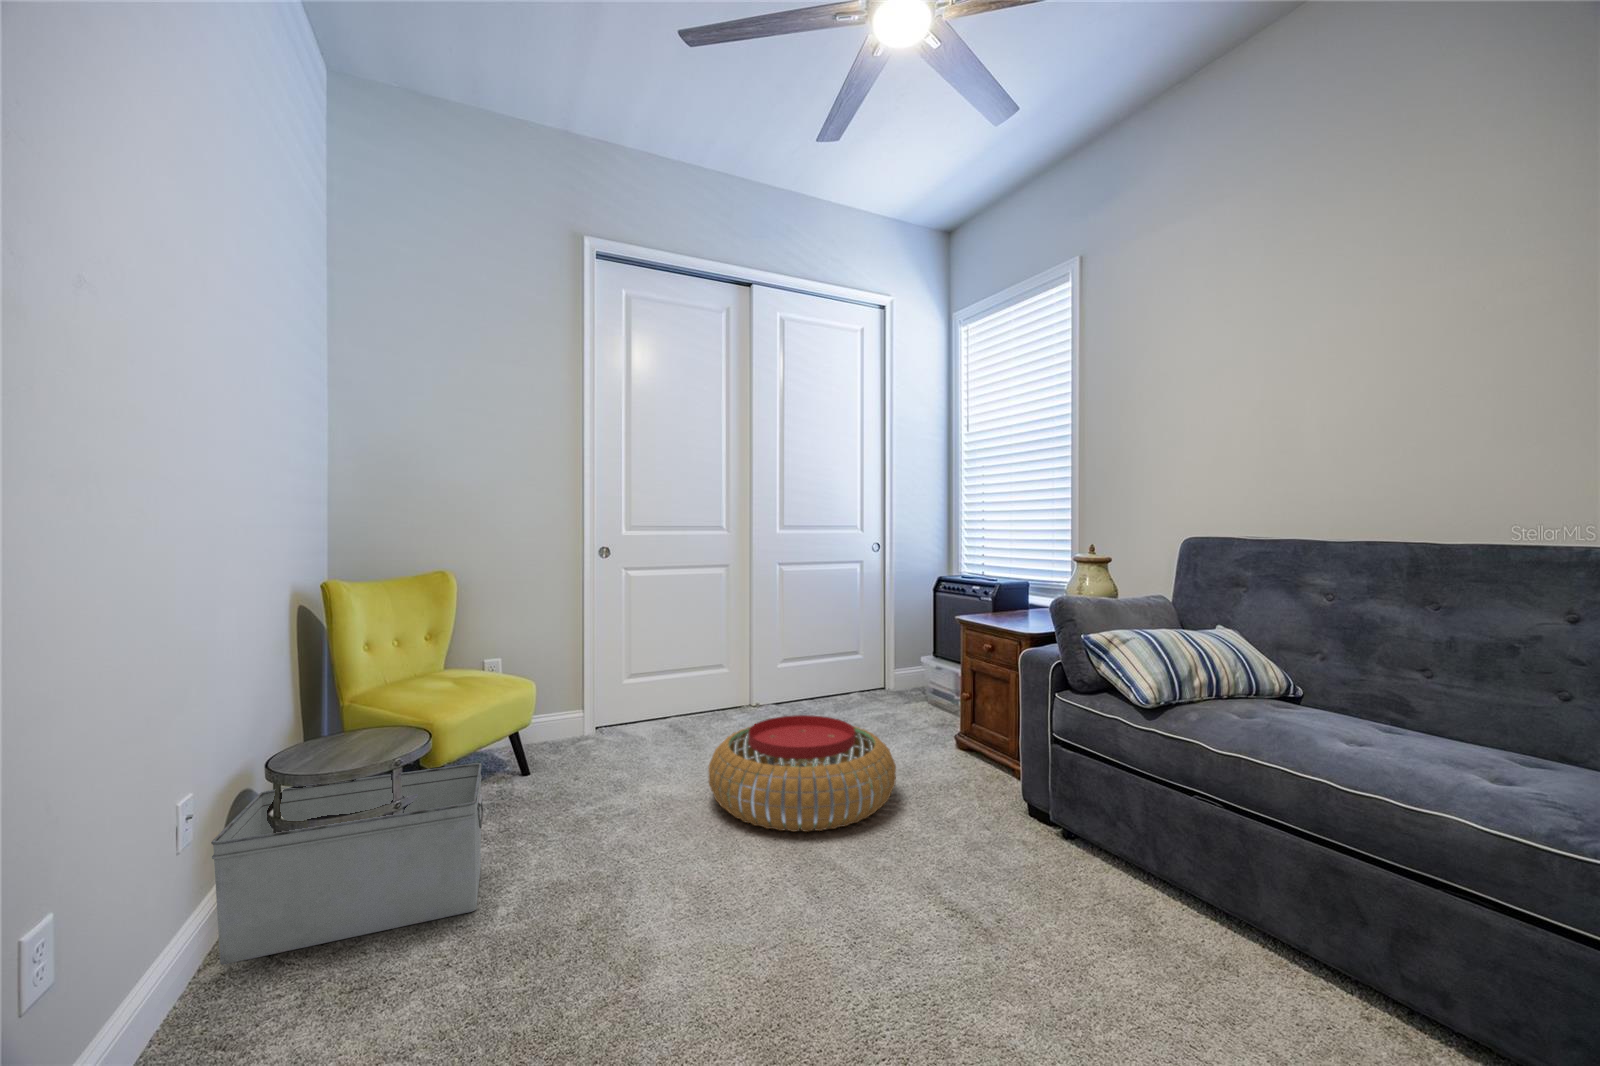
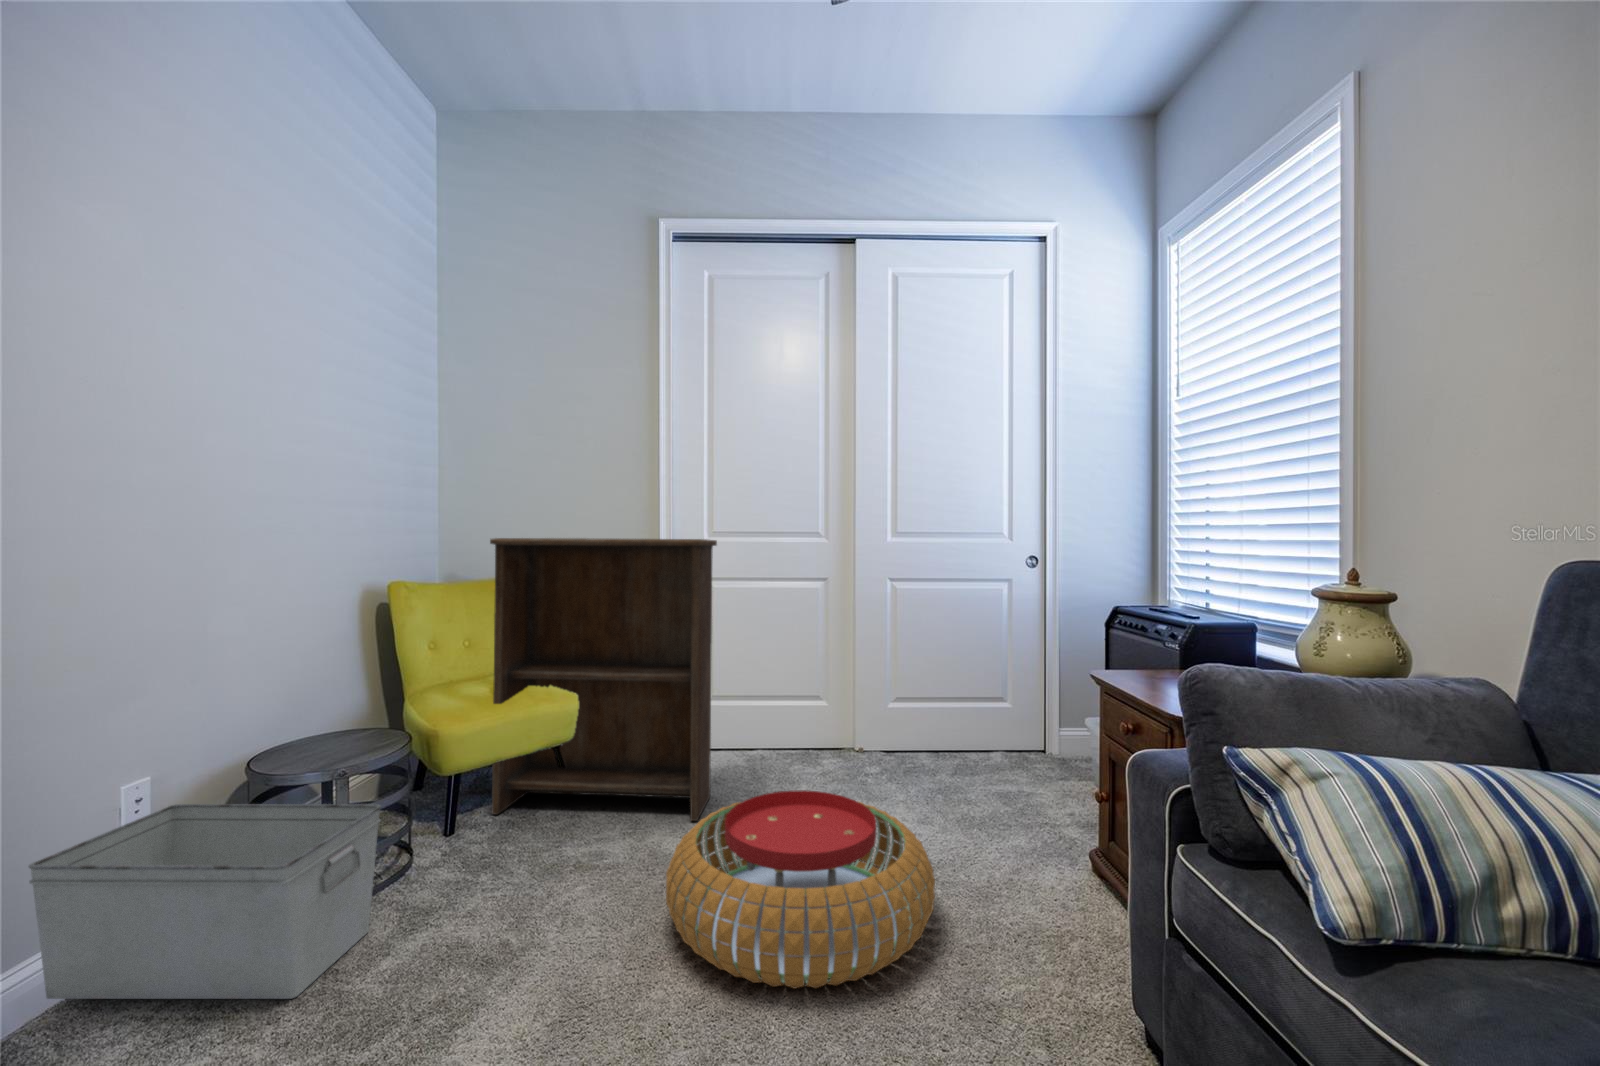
bookshelf: none [477,534,676,785] -> present [490,538,717,821]

